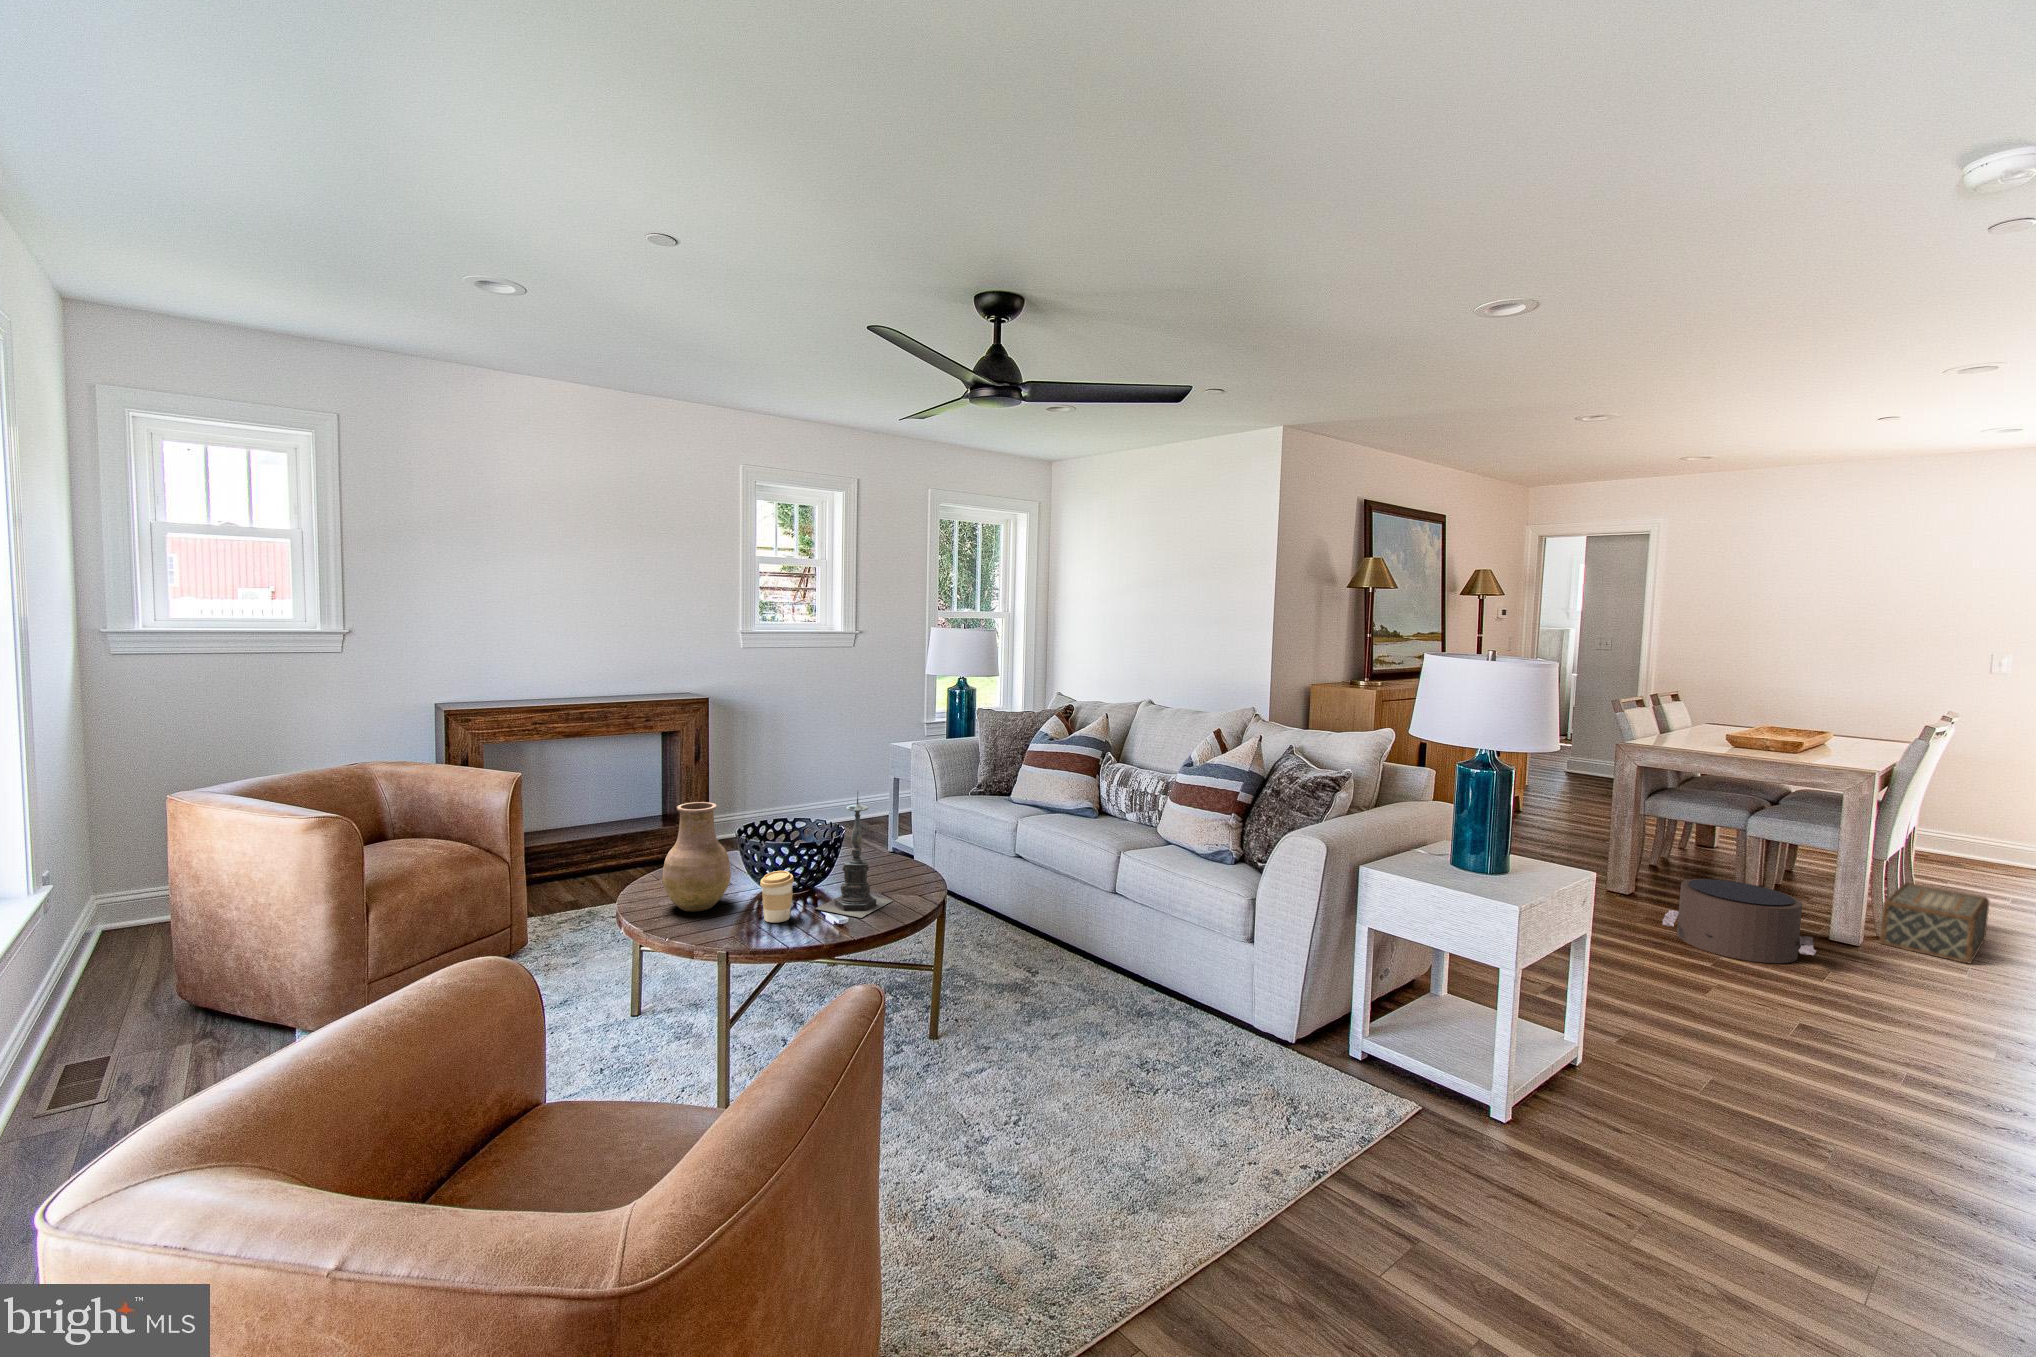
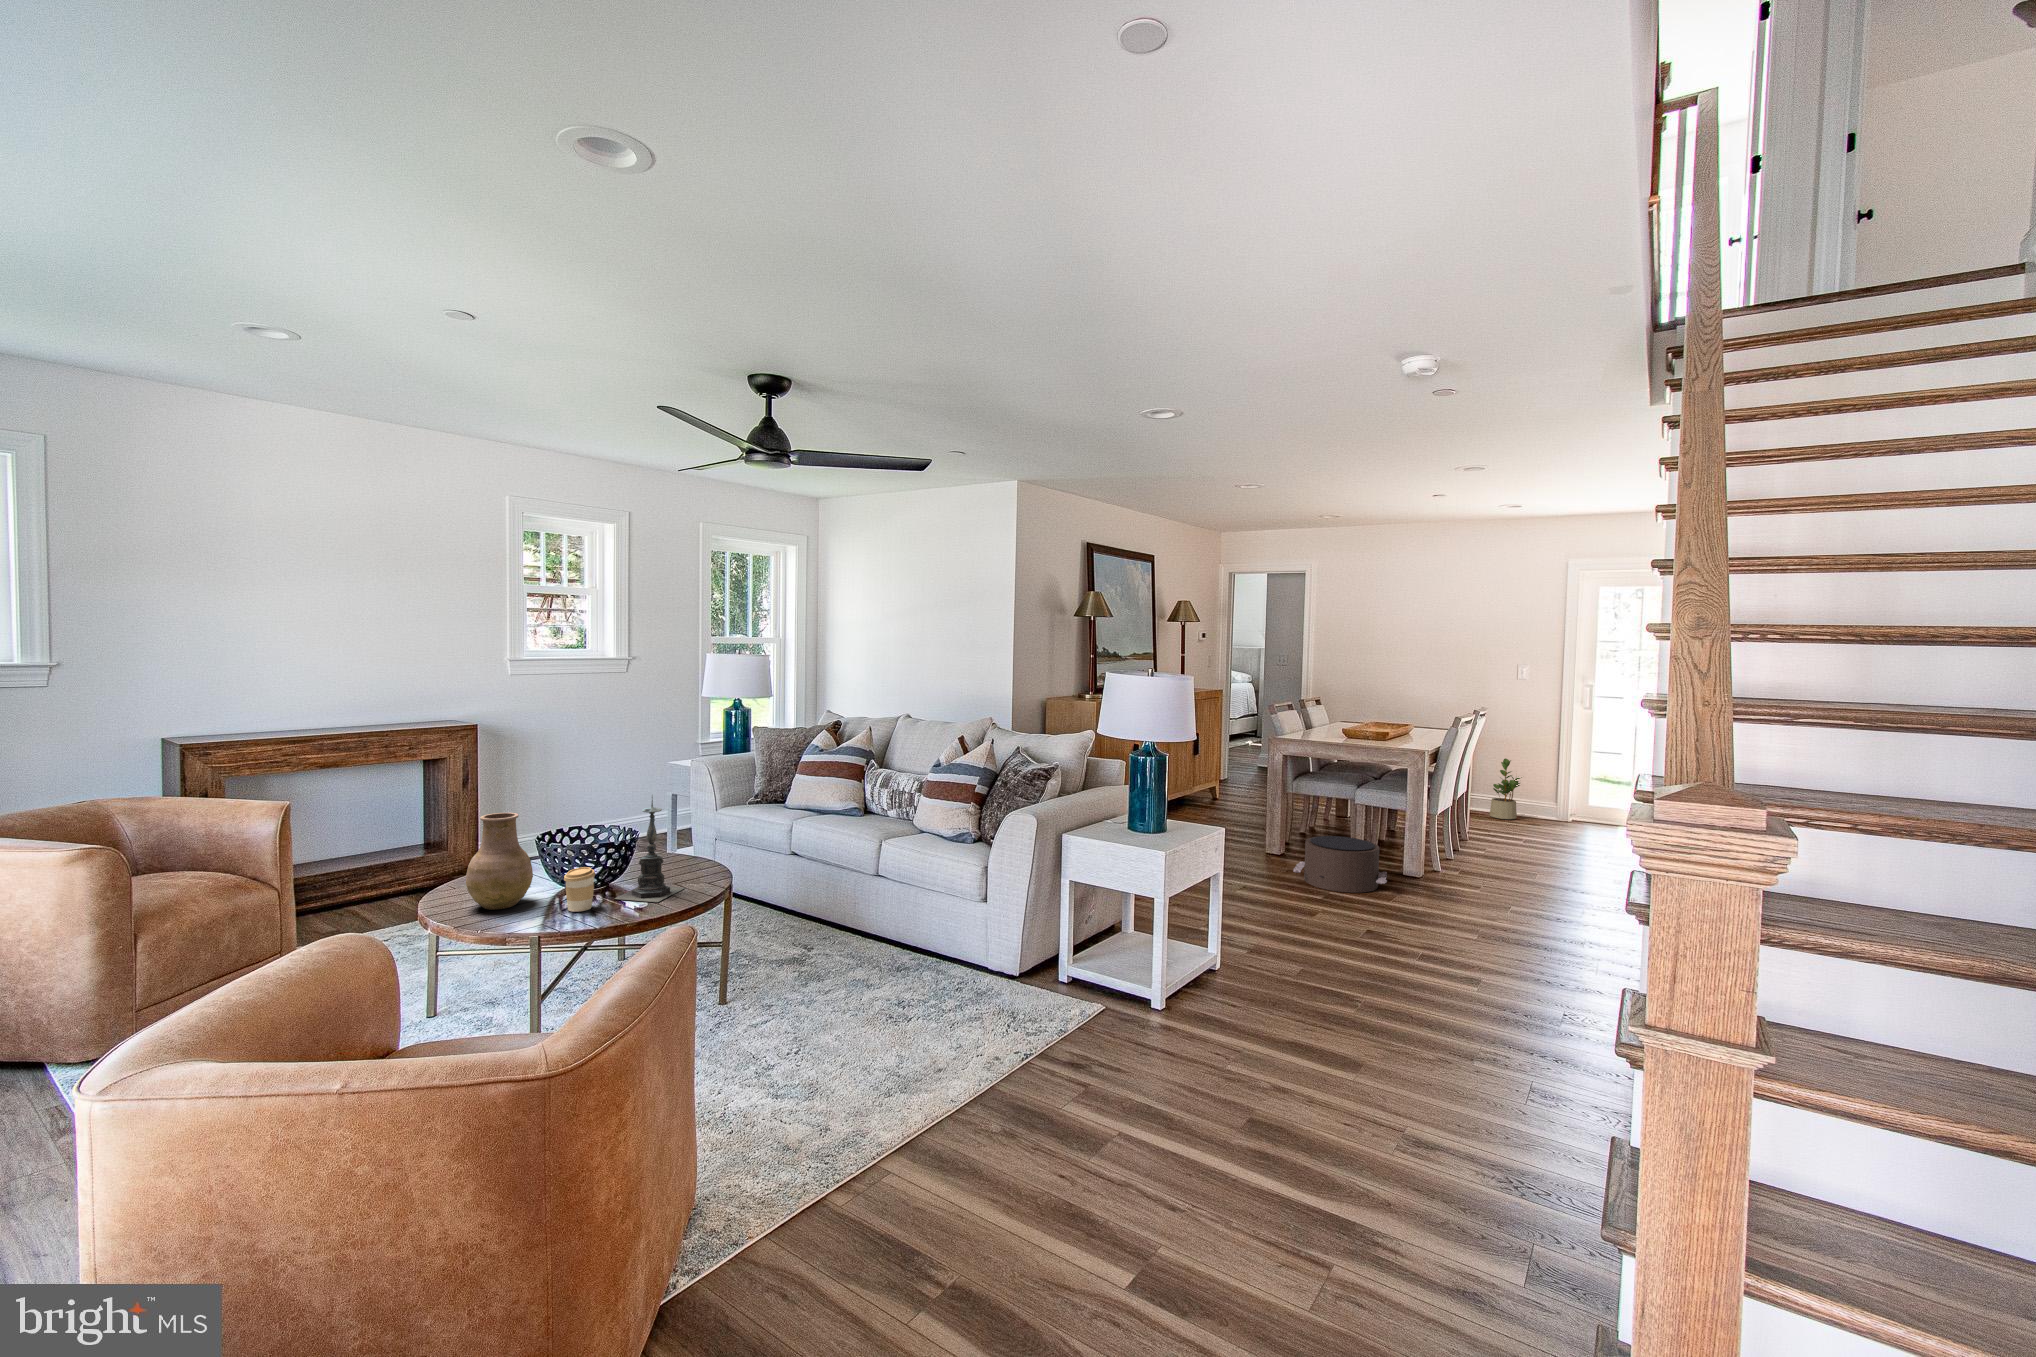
potted plant: none [1945,782,2006,867] -> present [1490,758,1522,819]
woven basket: present [1879,883,1989,963] -> none [1432,830,1497,882]

